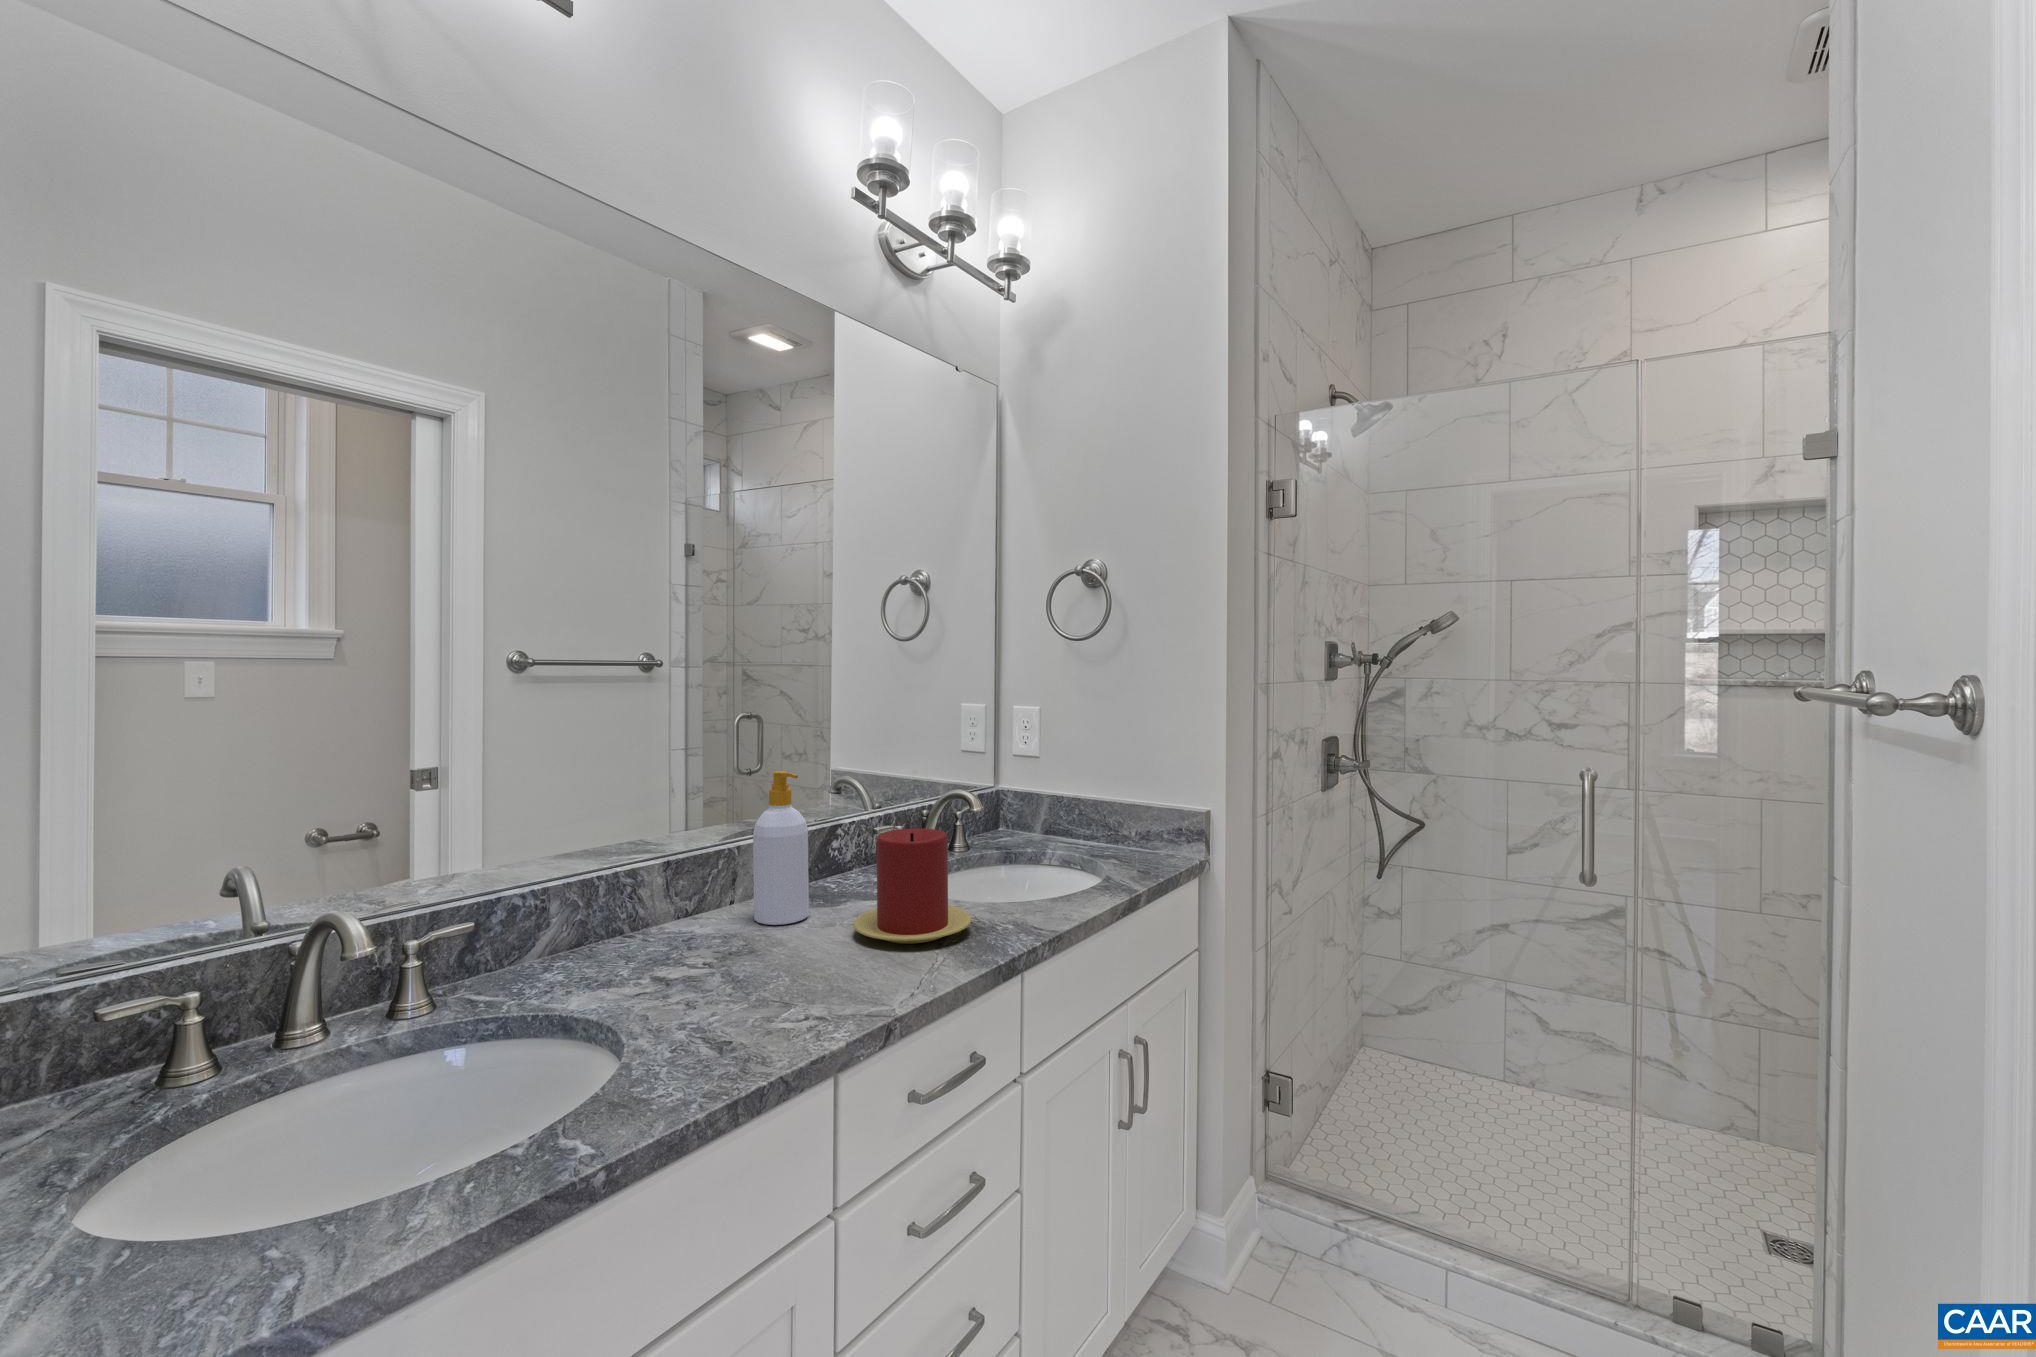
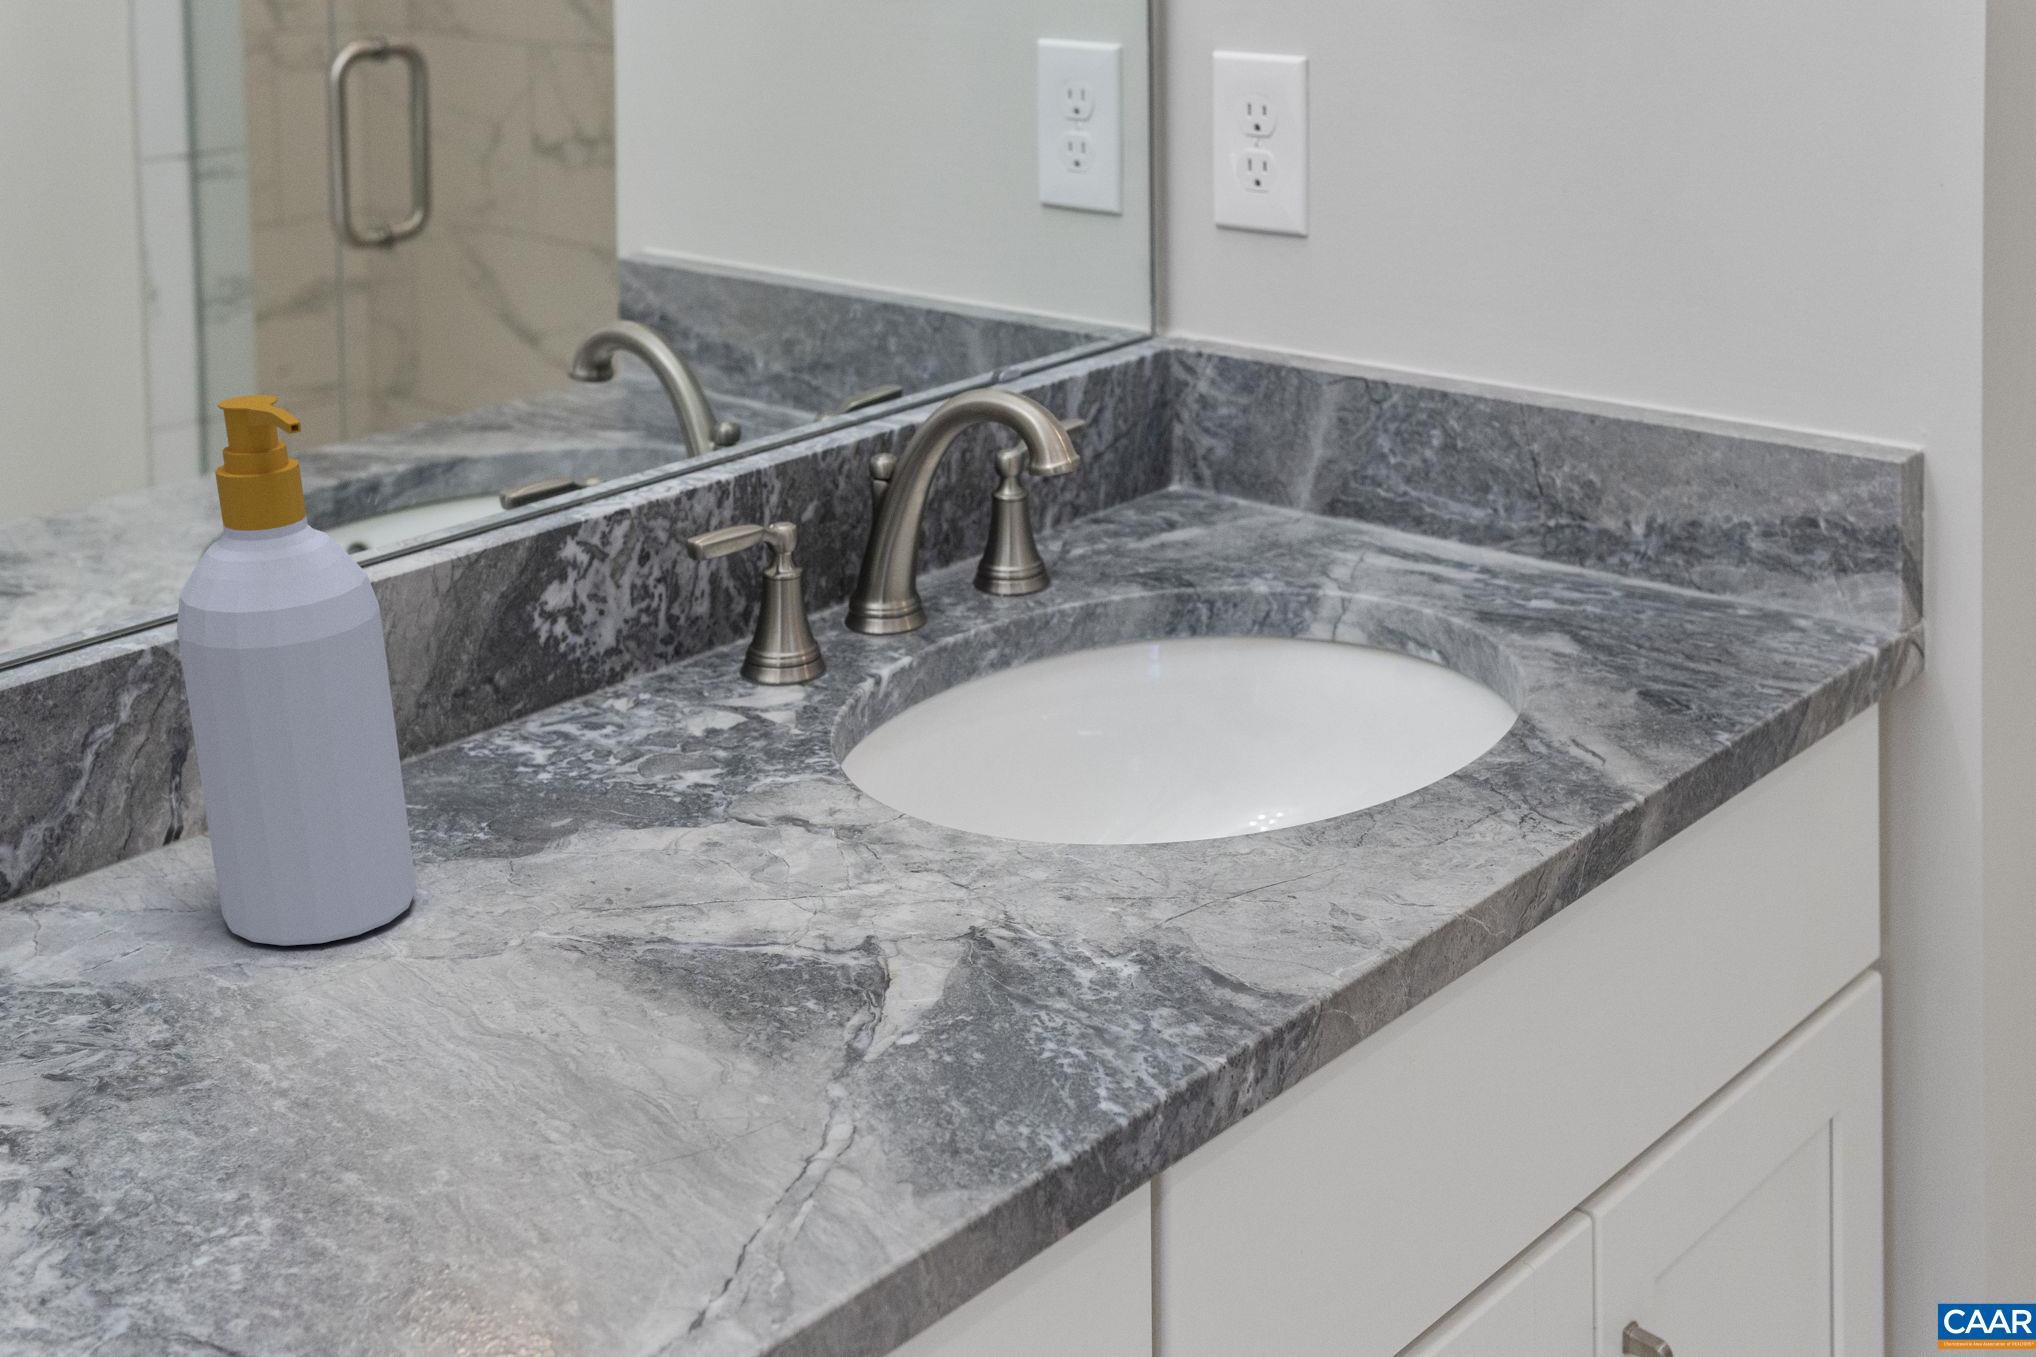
candle: present [853,828,971,943] -> none [540,615,974,1059]

